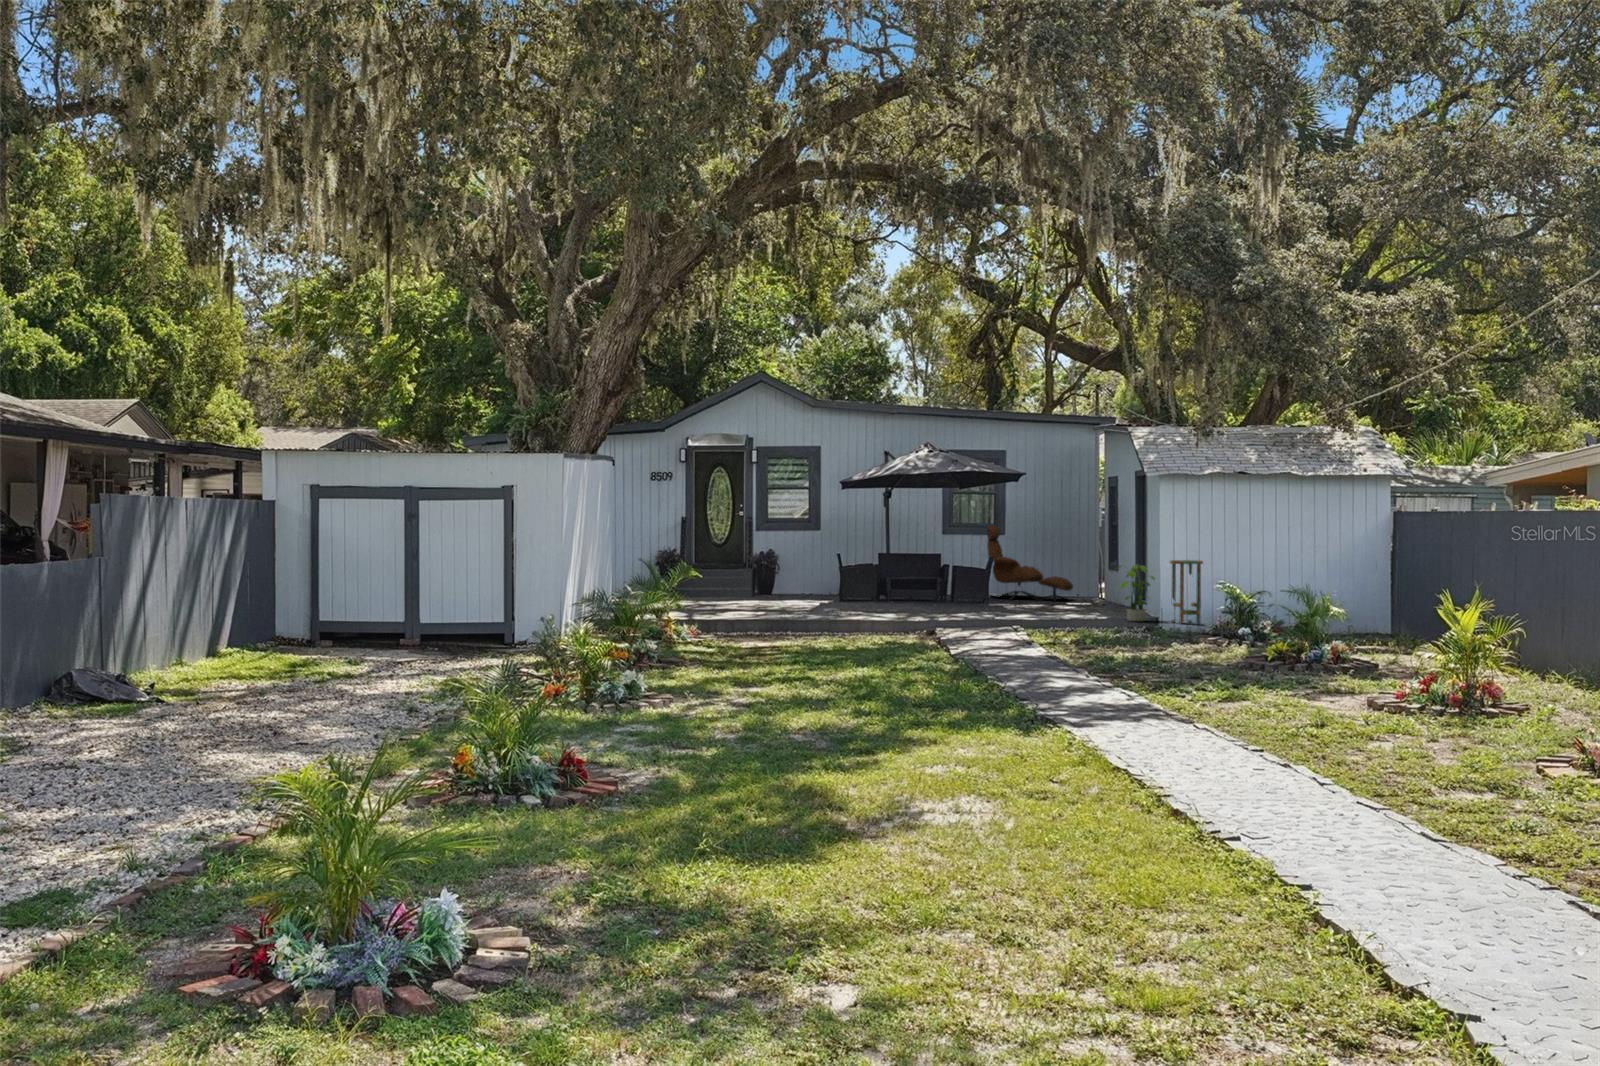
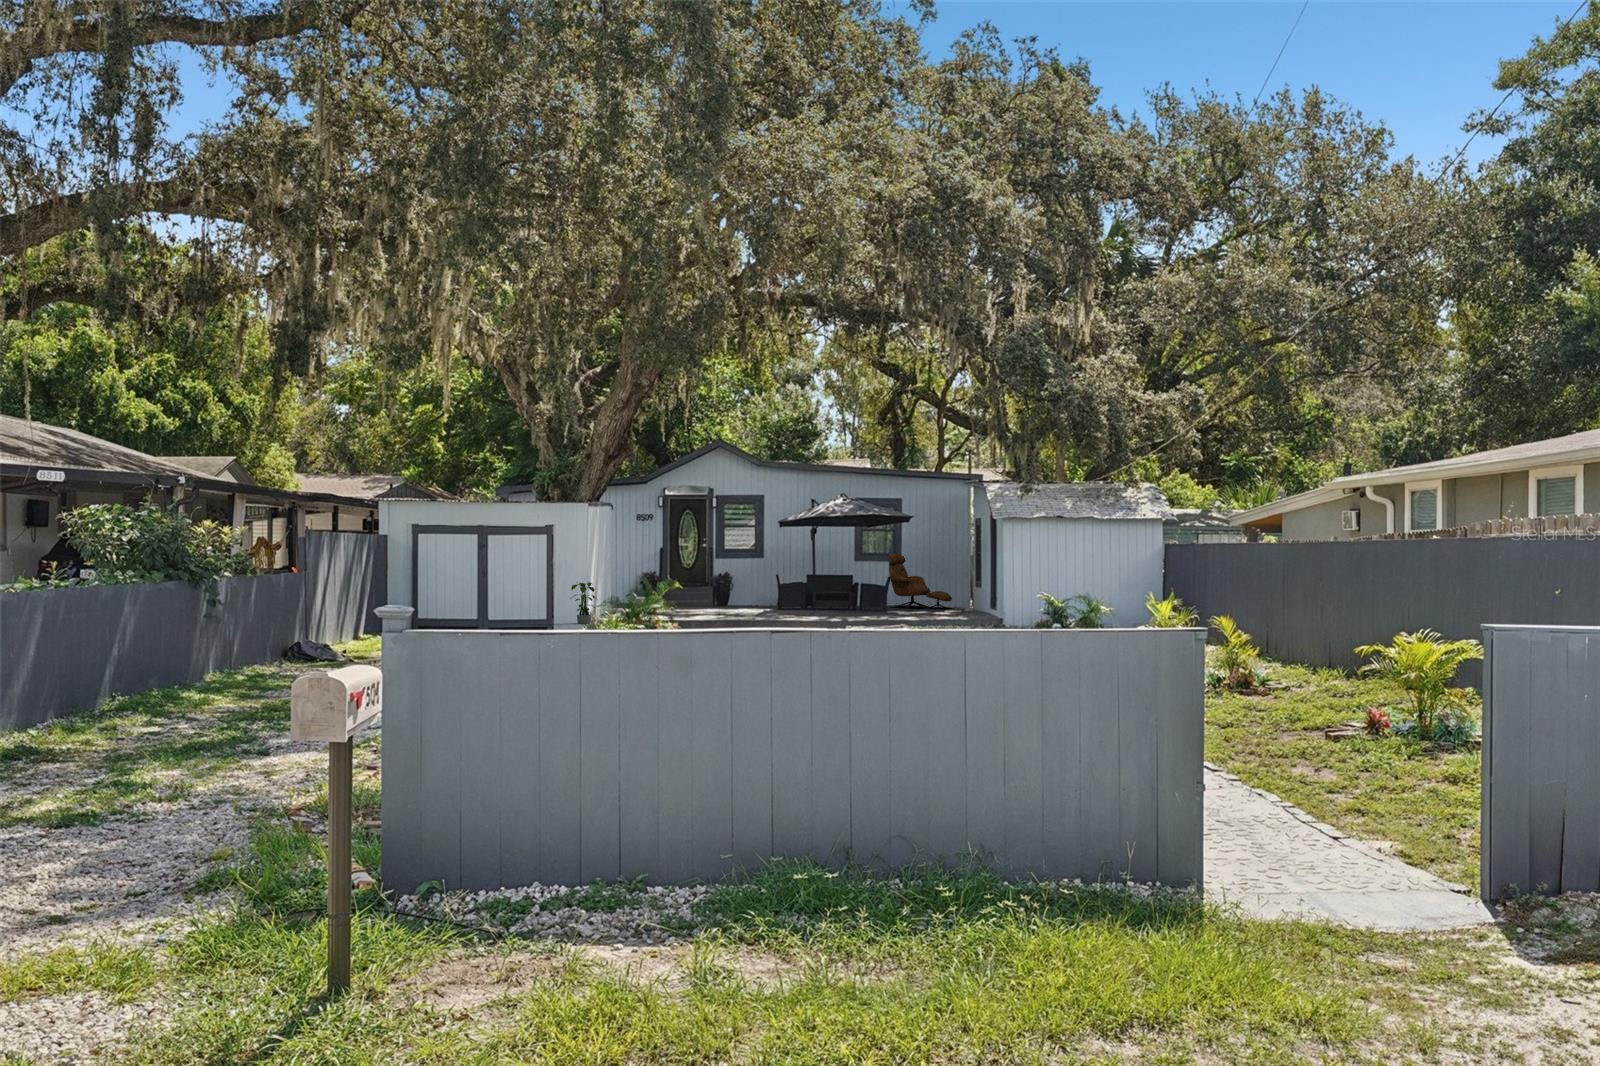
side table: present [1170,560,1203,624] -> none [1009,578,1032,623]
potted plant: present [1117,565,1155,621] -> present [570,582,597,624]

